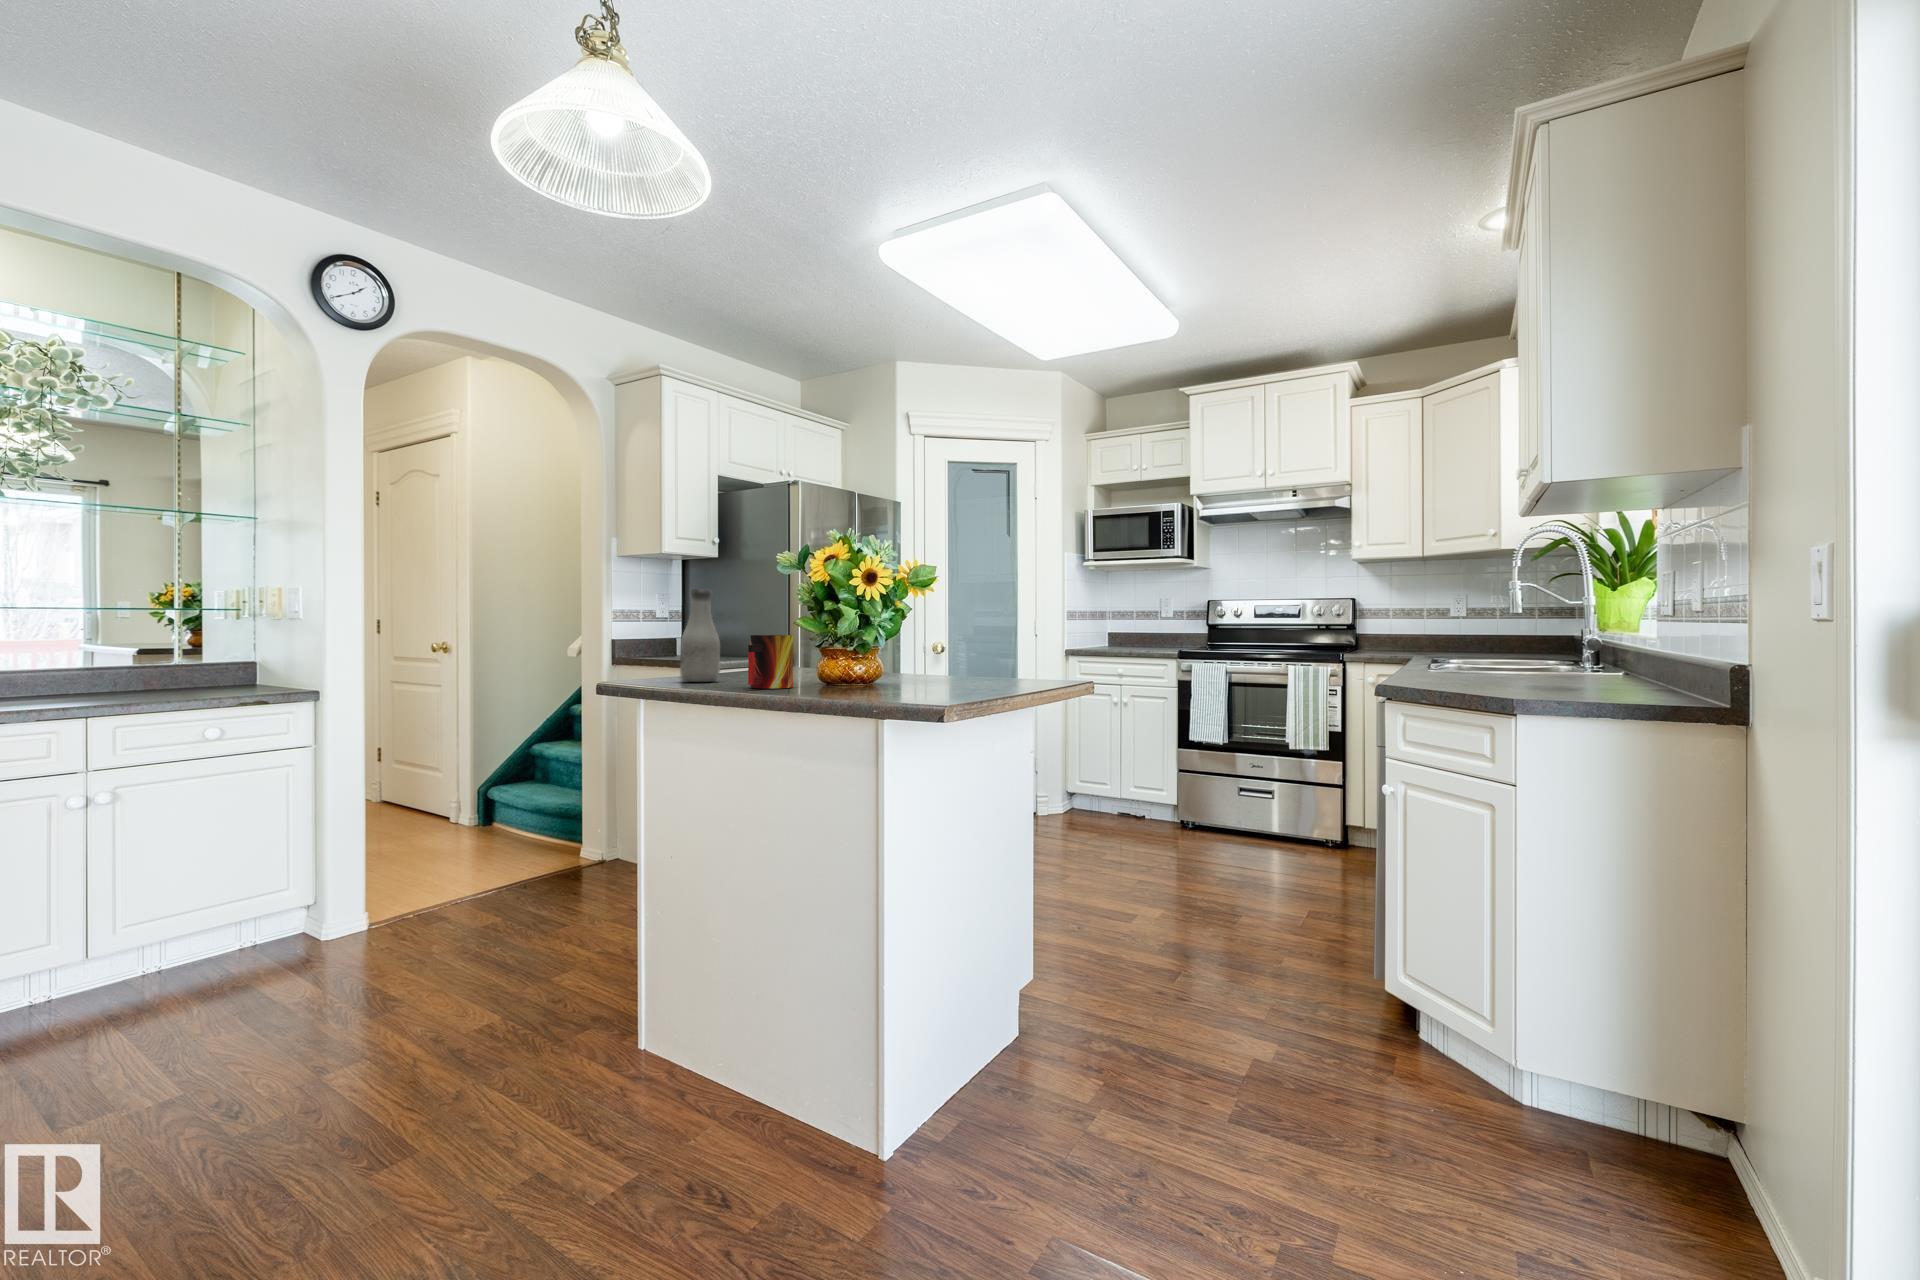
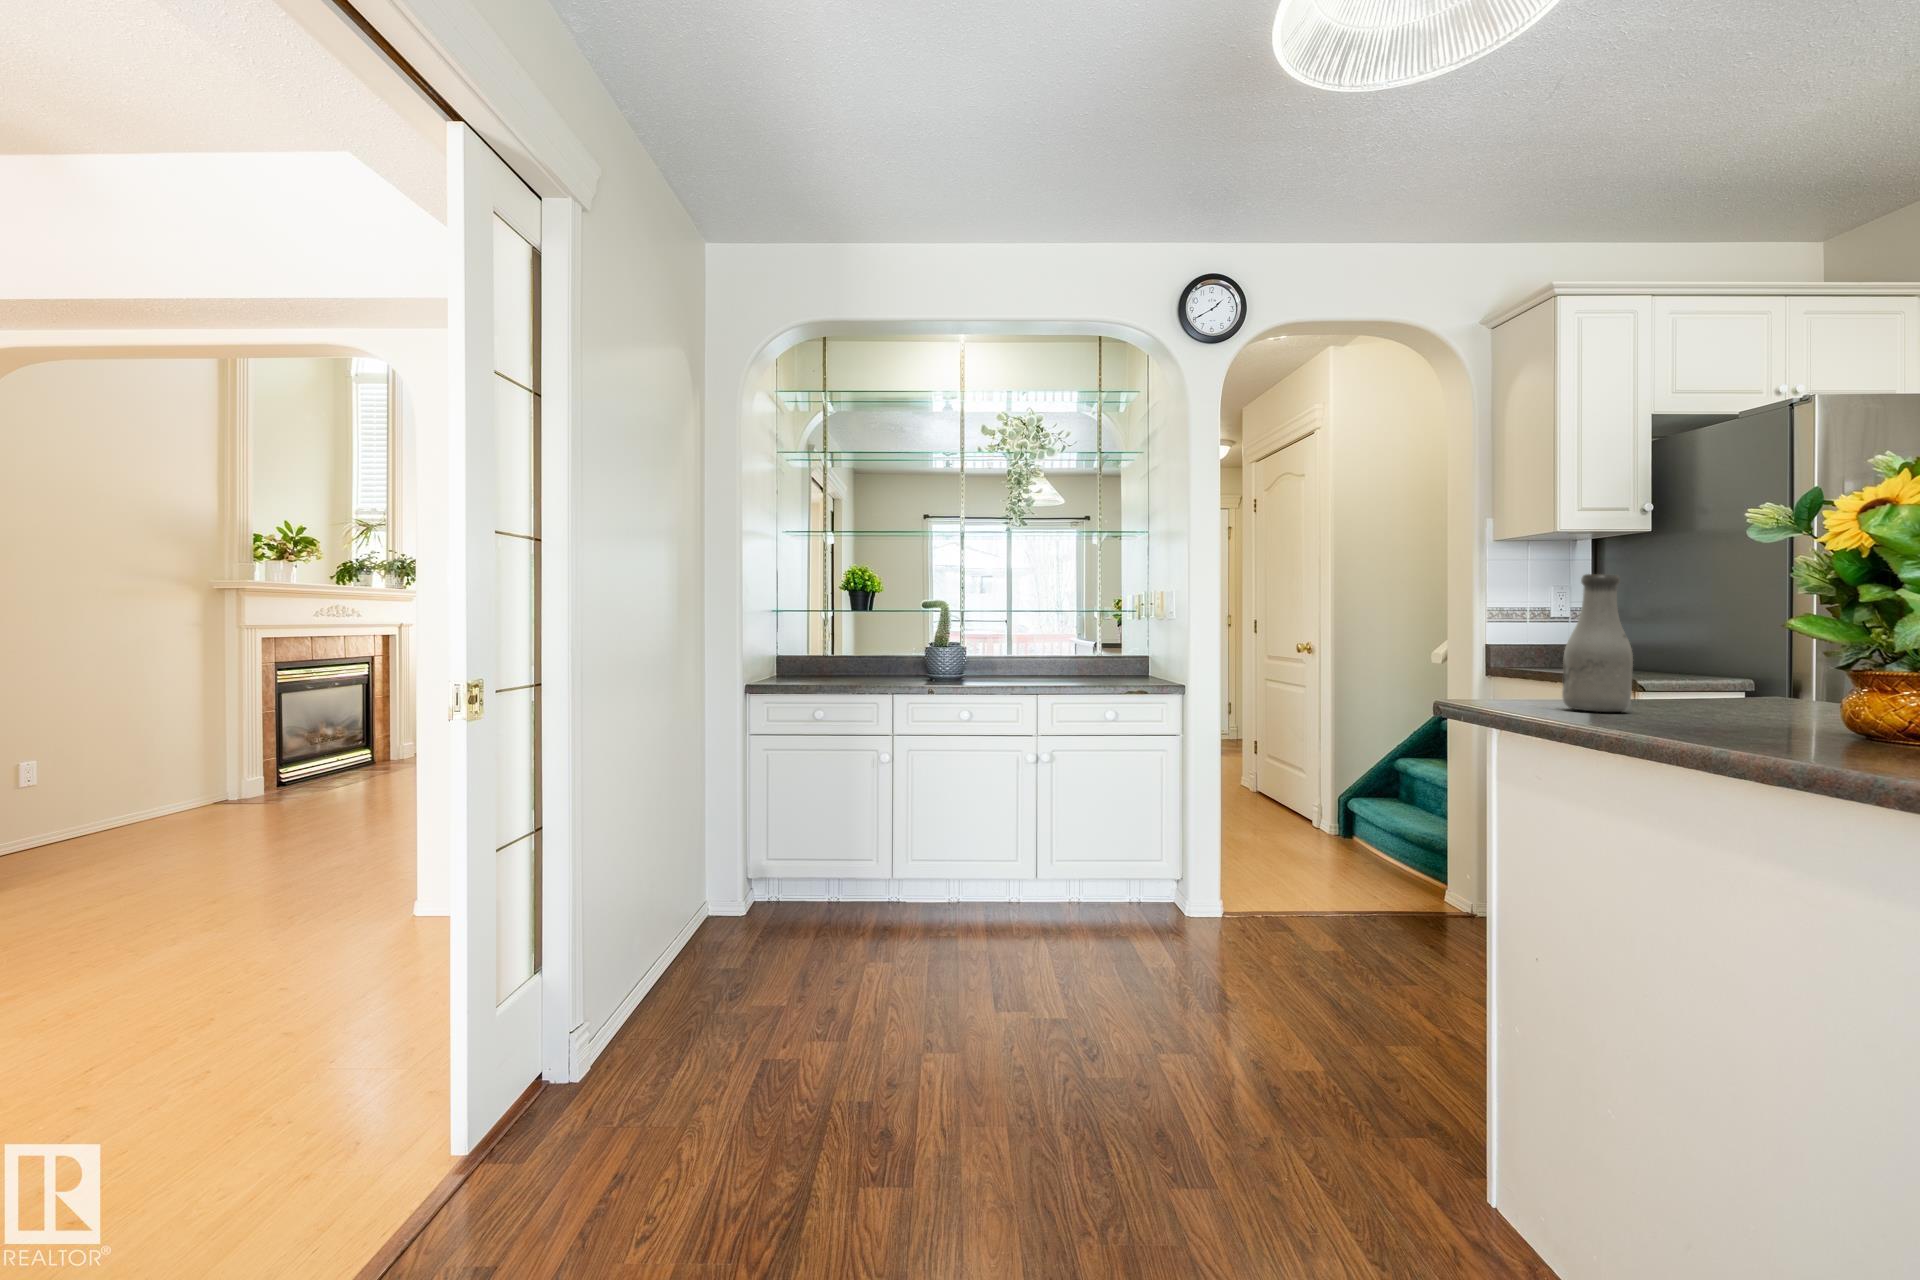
mug: present [748,635,793,689] -> none [1678,644,1781,737]

